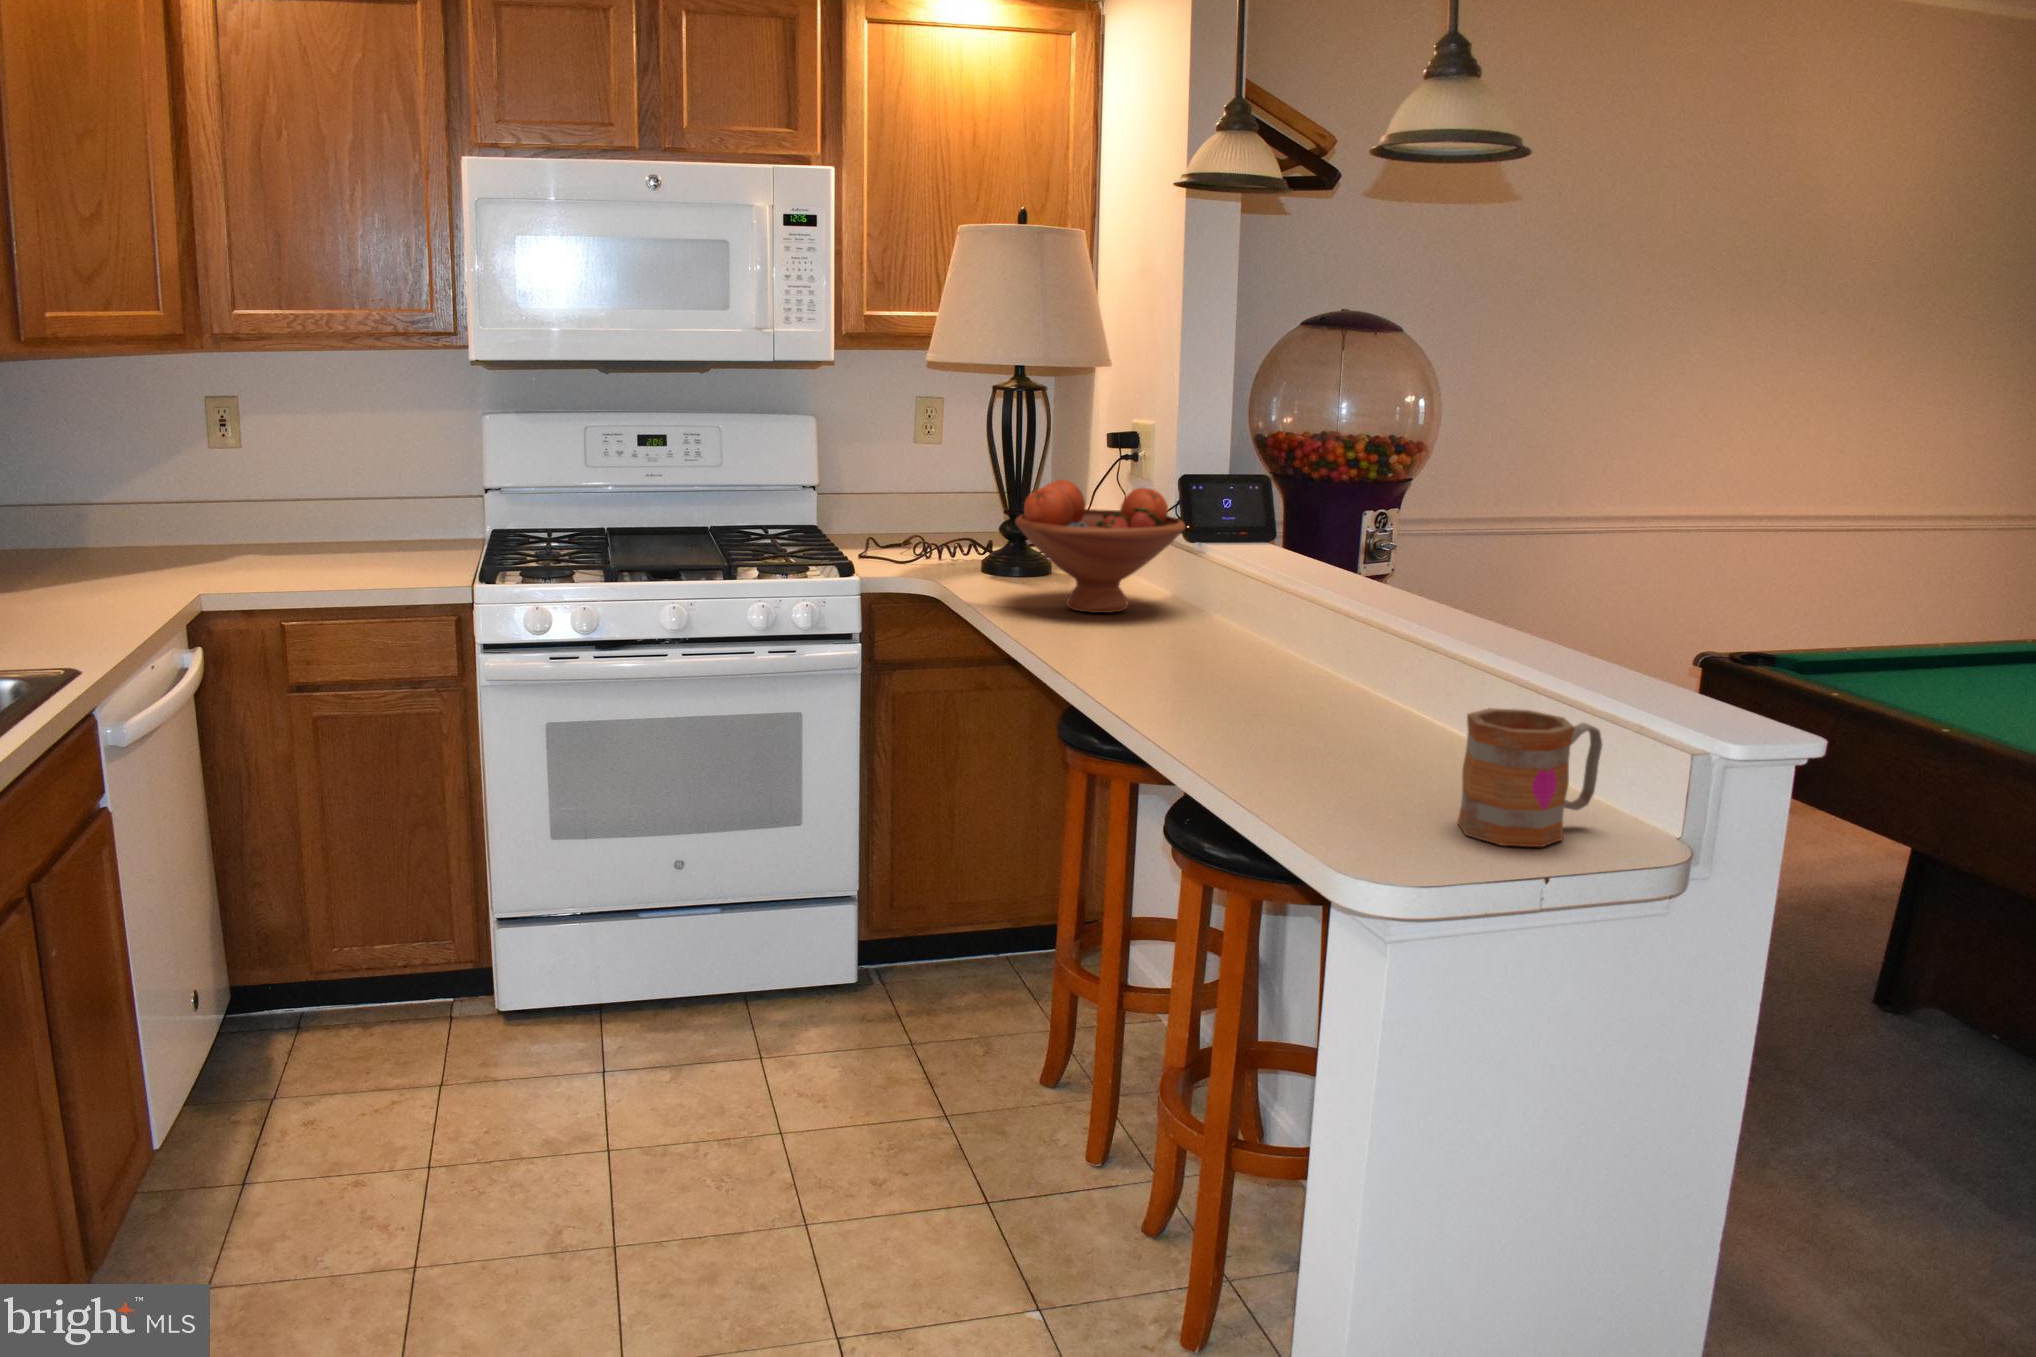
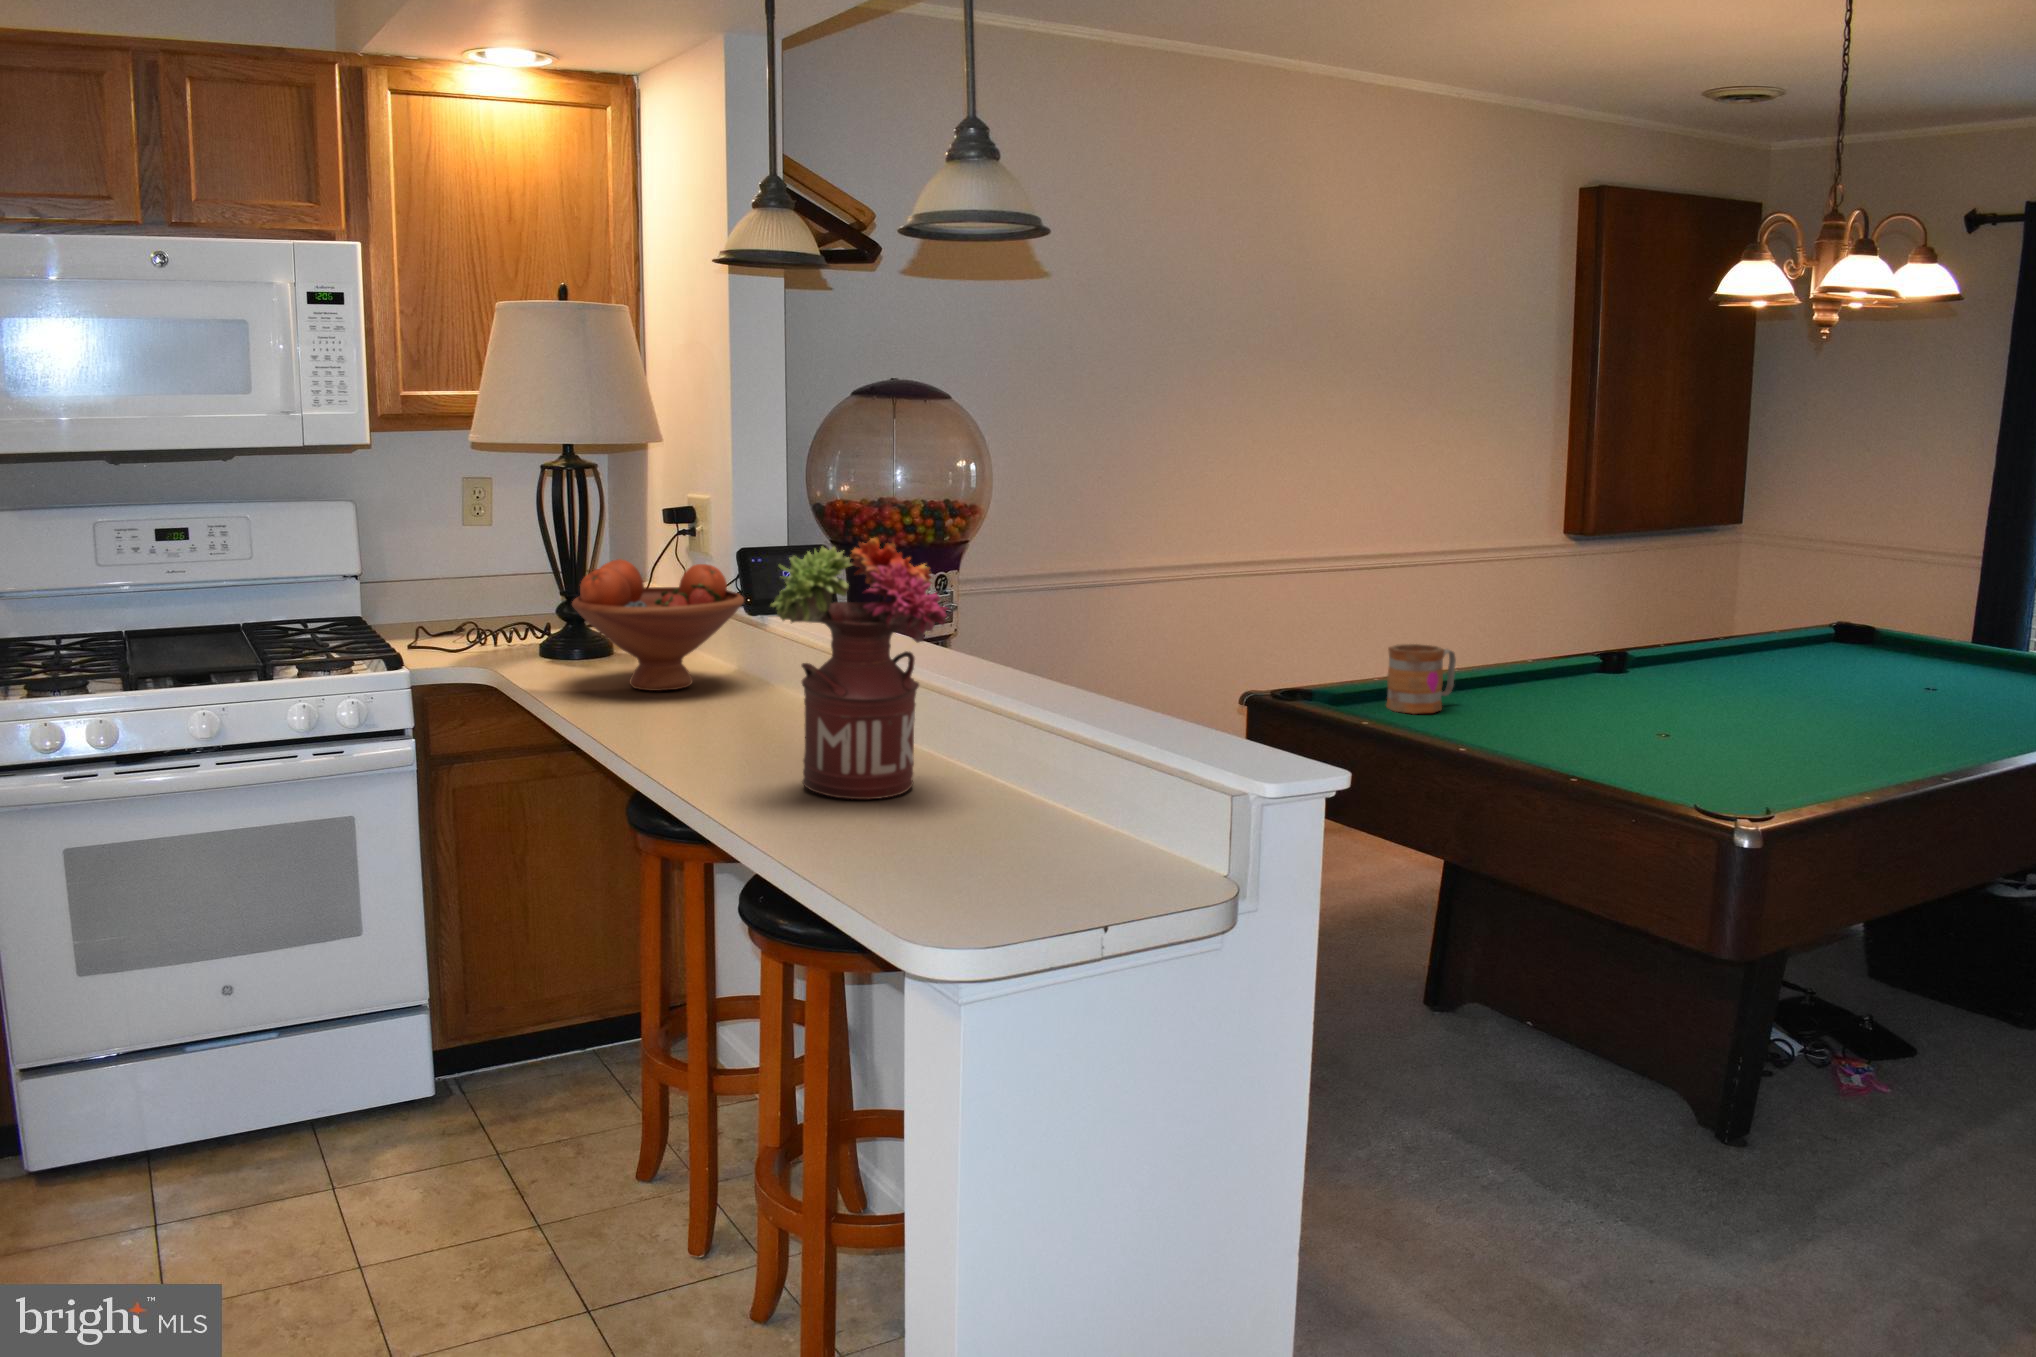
flower arrangement: none [1234,458,1438,748] -> present [771,537,949,799]
mug: present [1458,708,1602,847] -> present [1386,644,1456,714]

